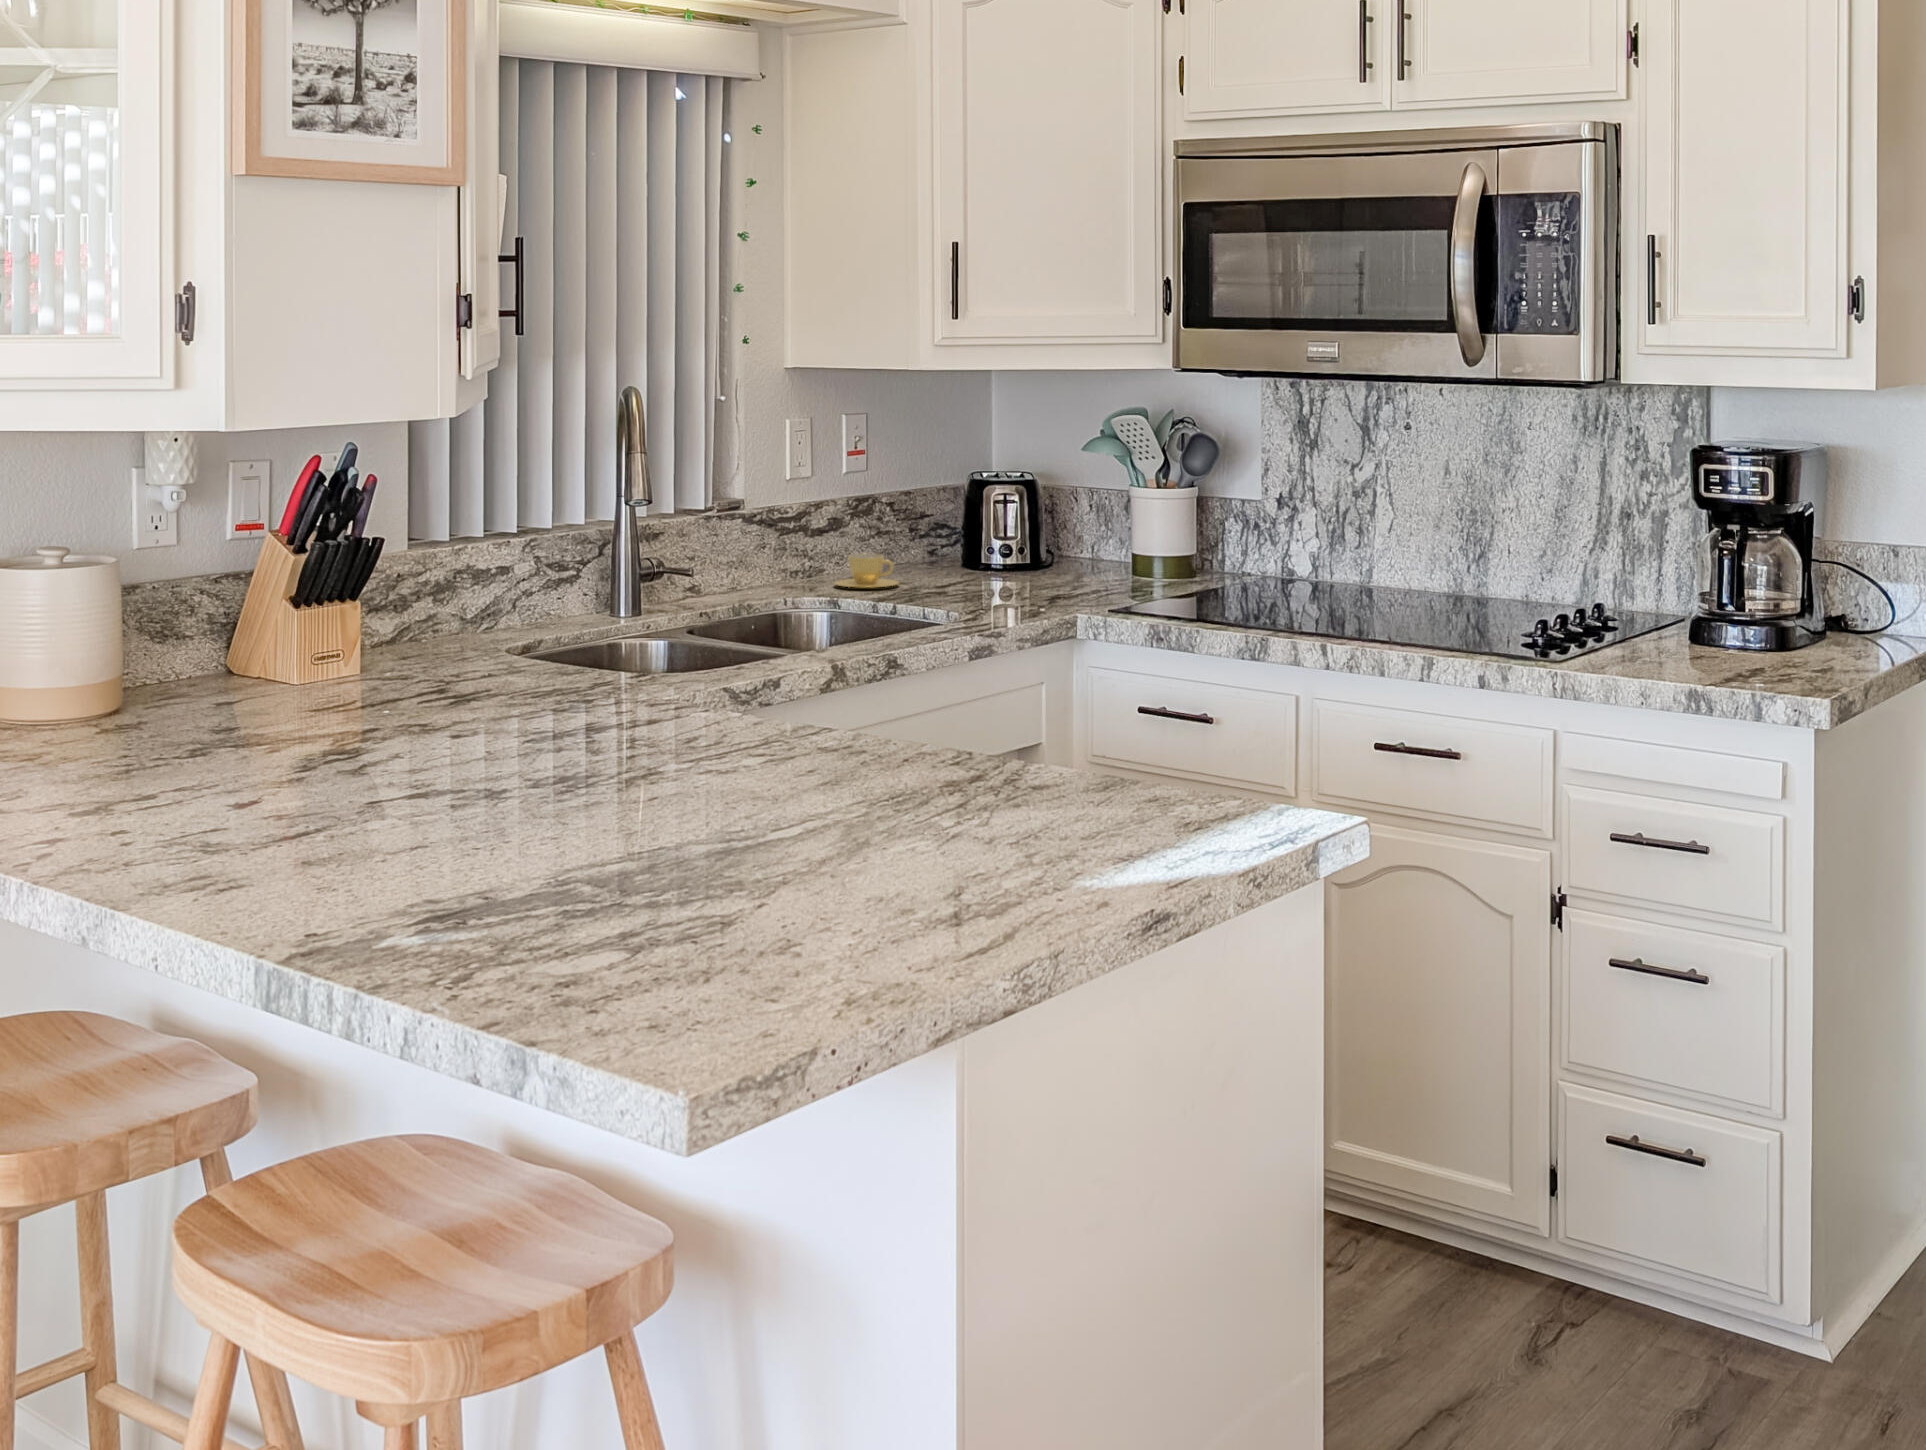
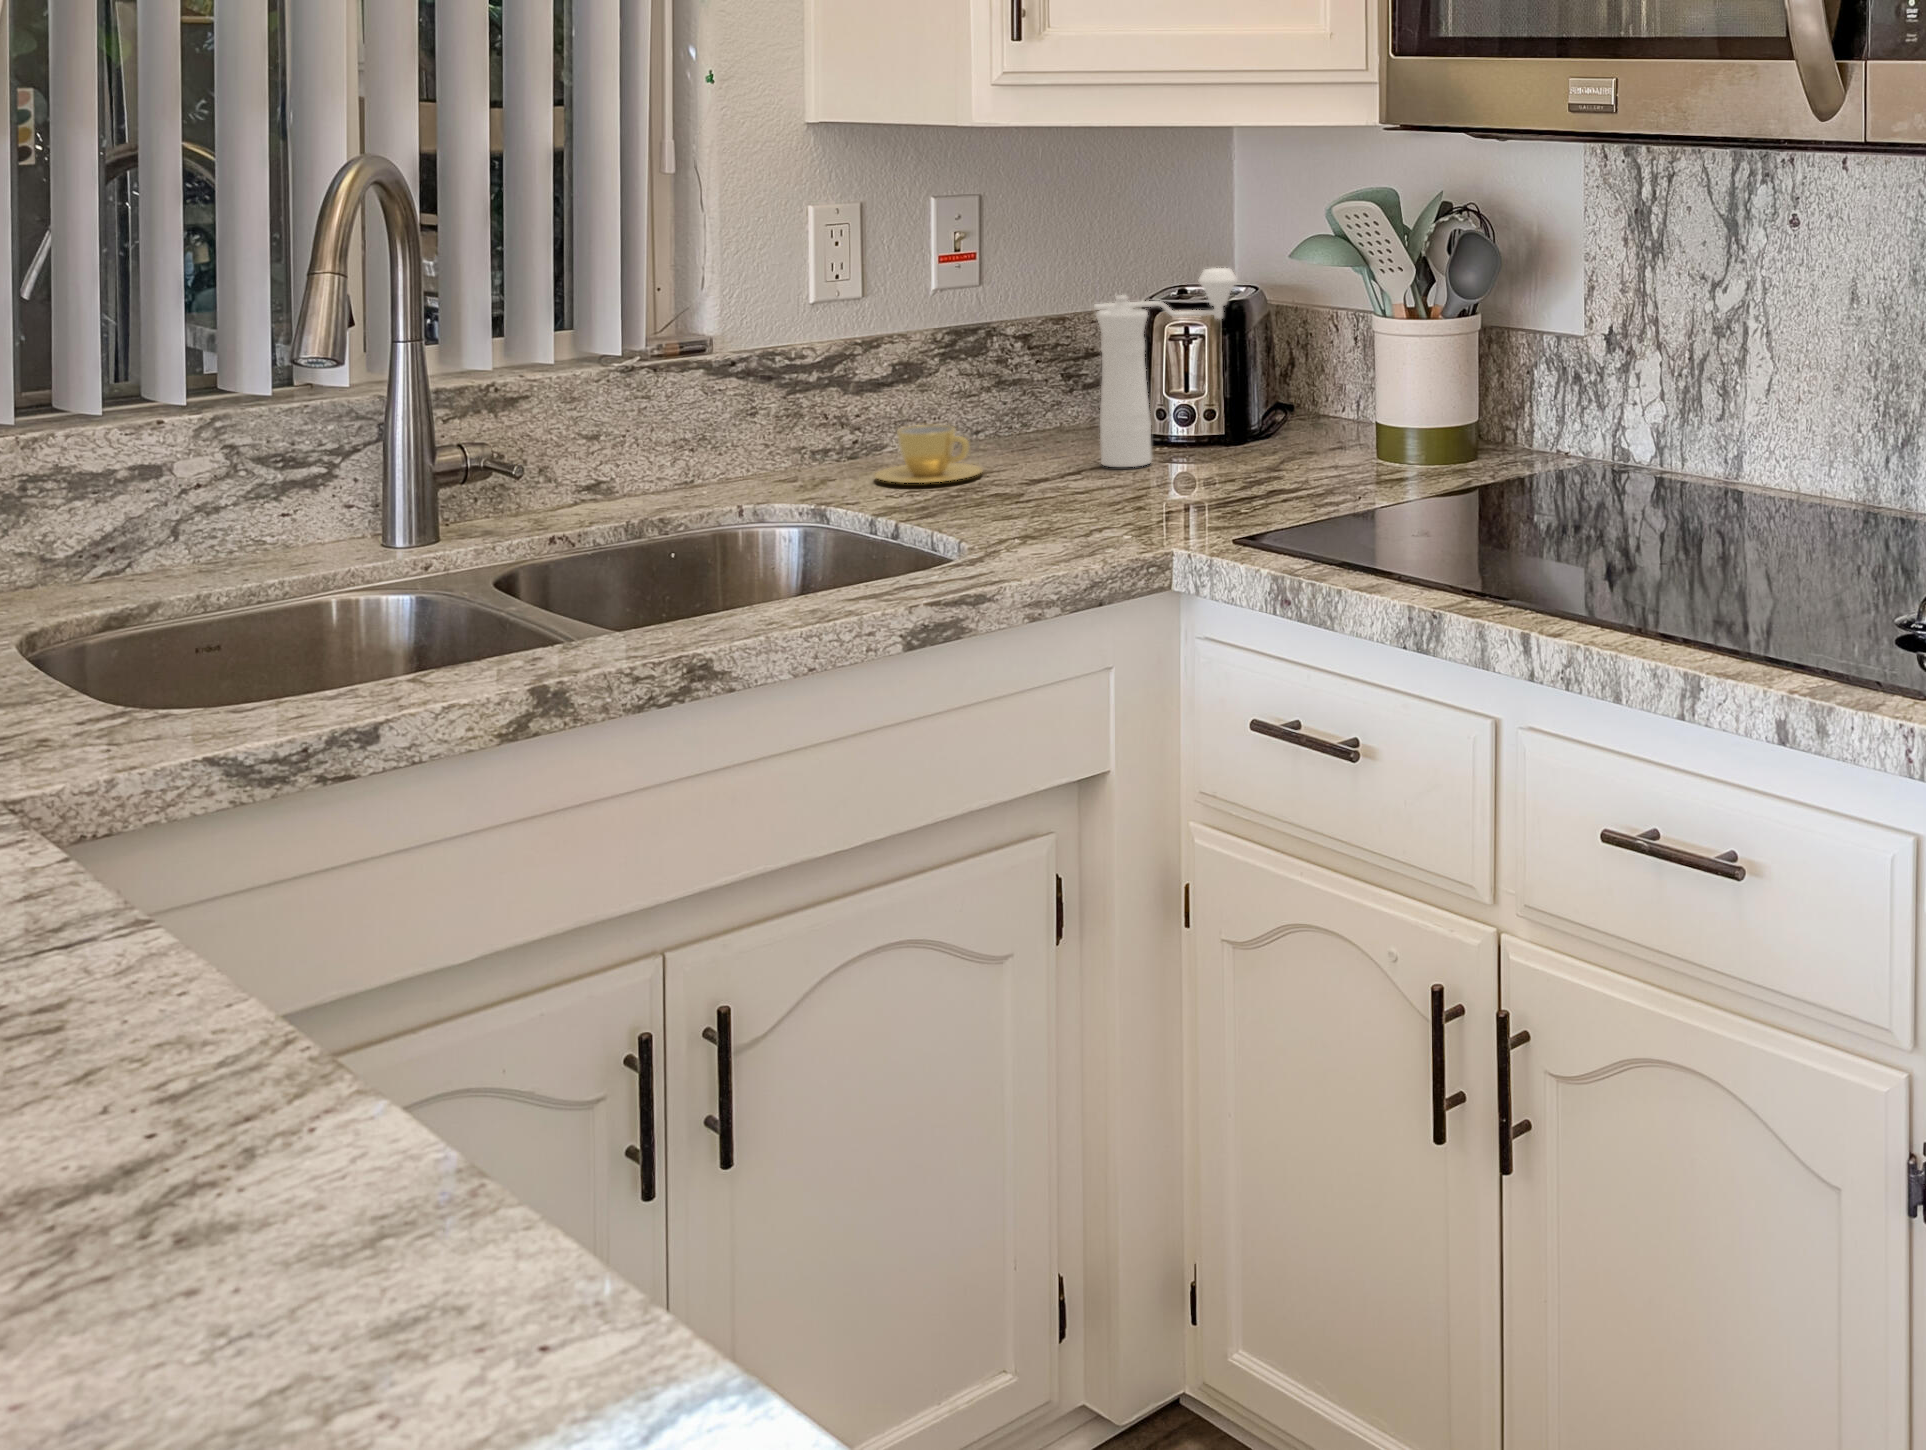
pepper mill: none [963,458,1045,581] -> present [1094,268,1237,467]

